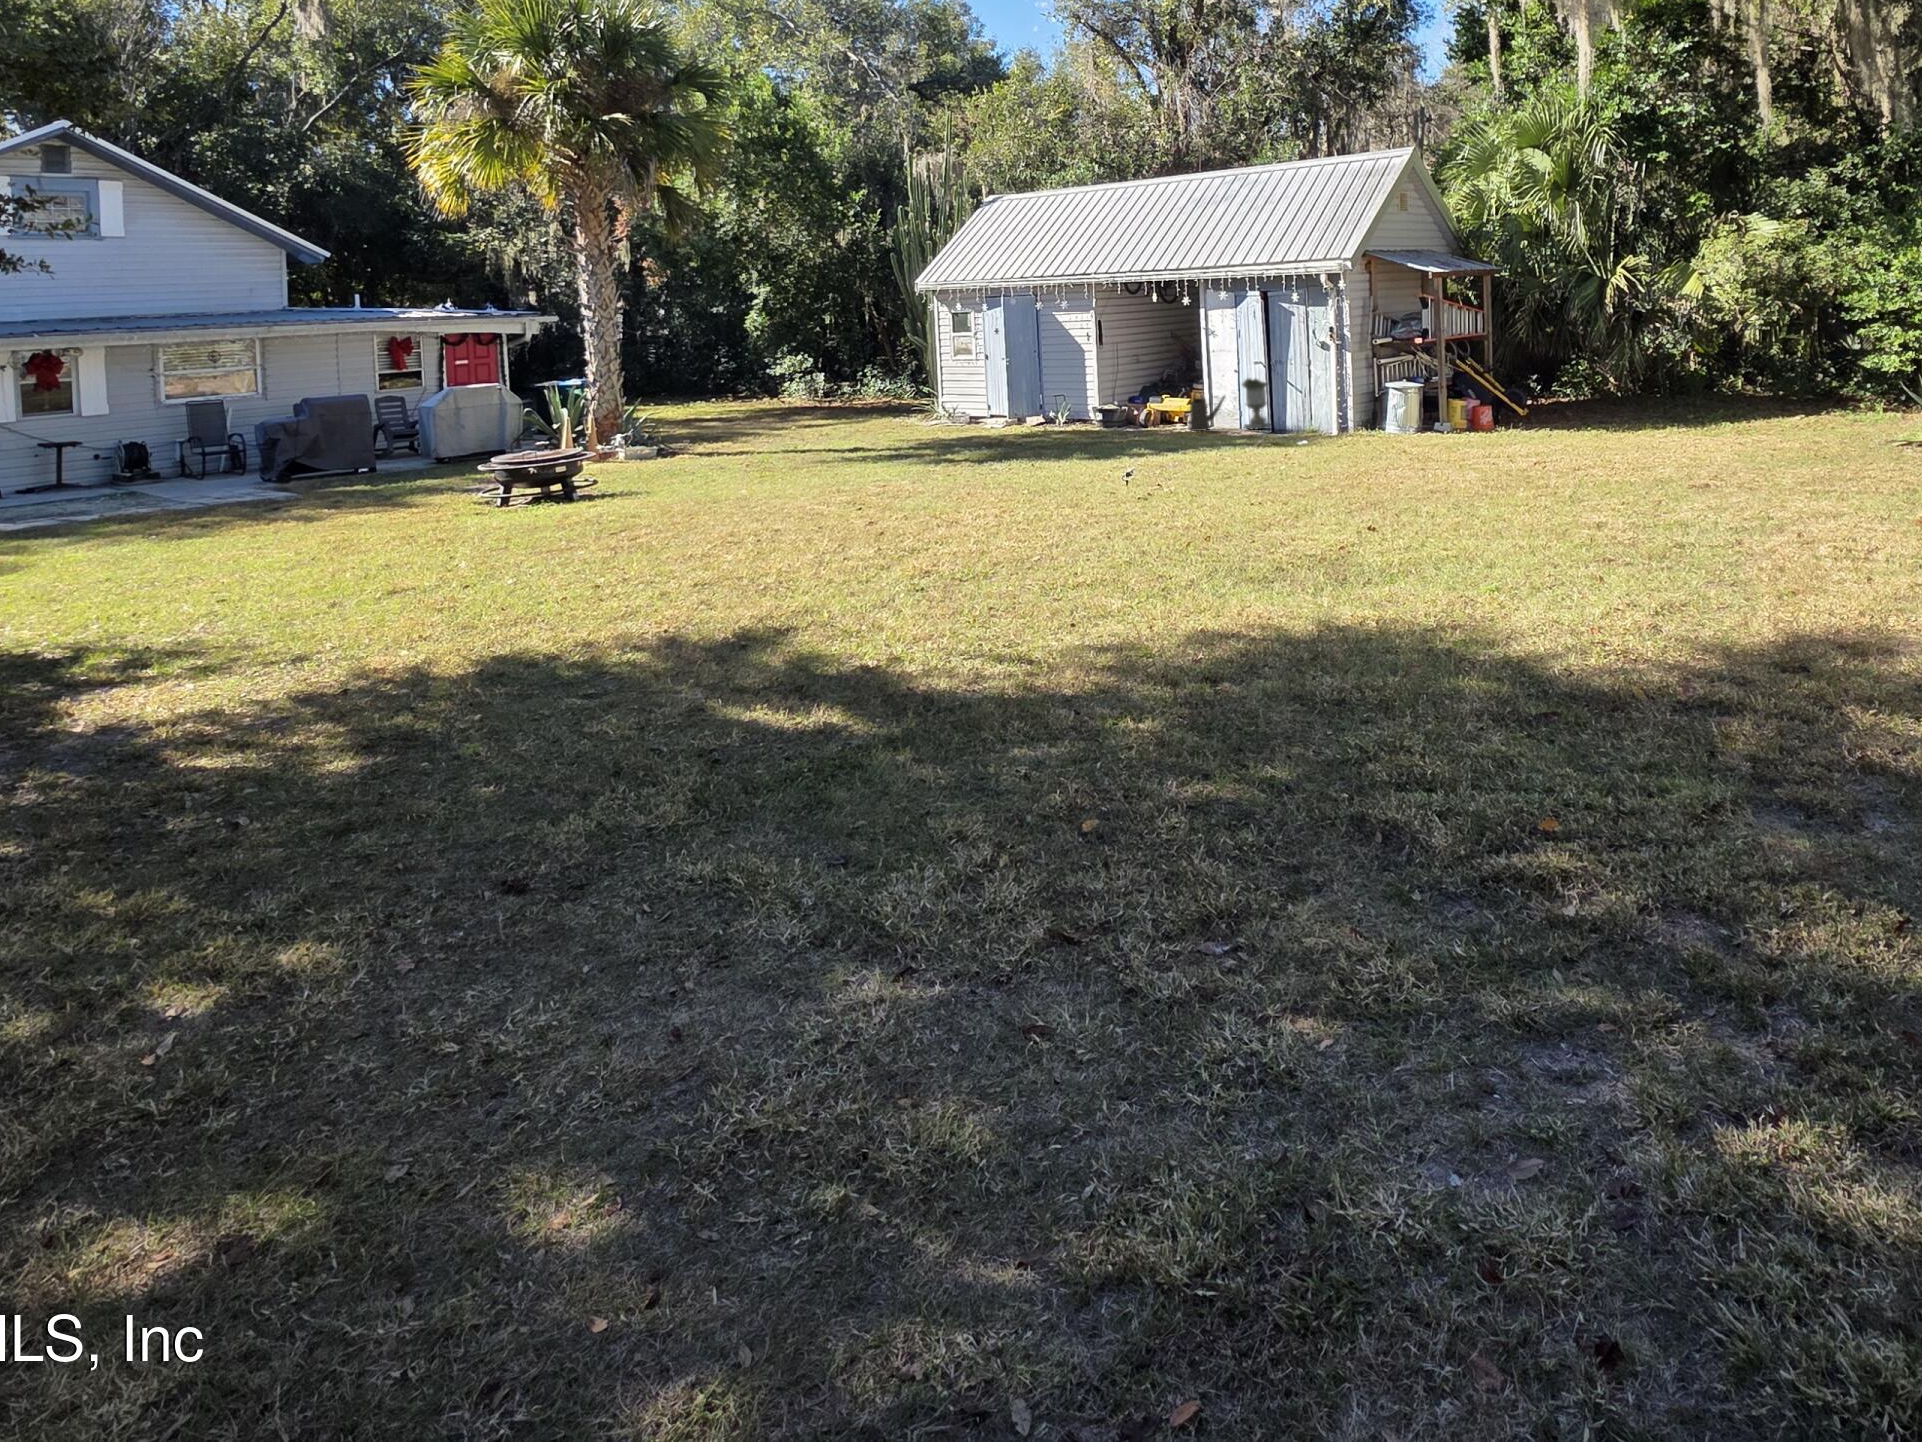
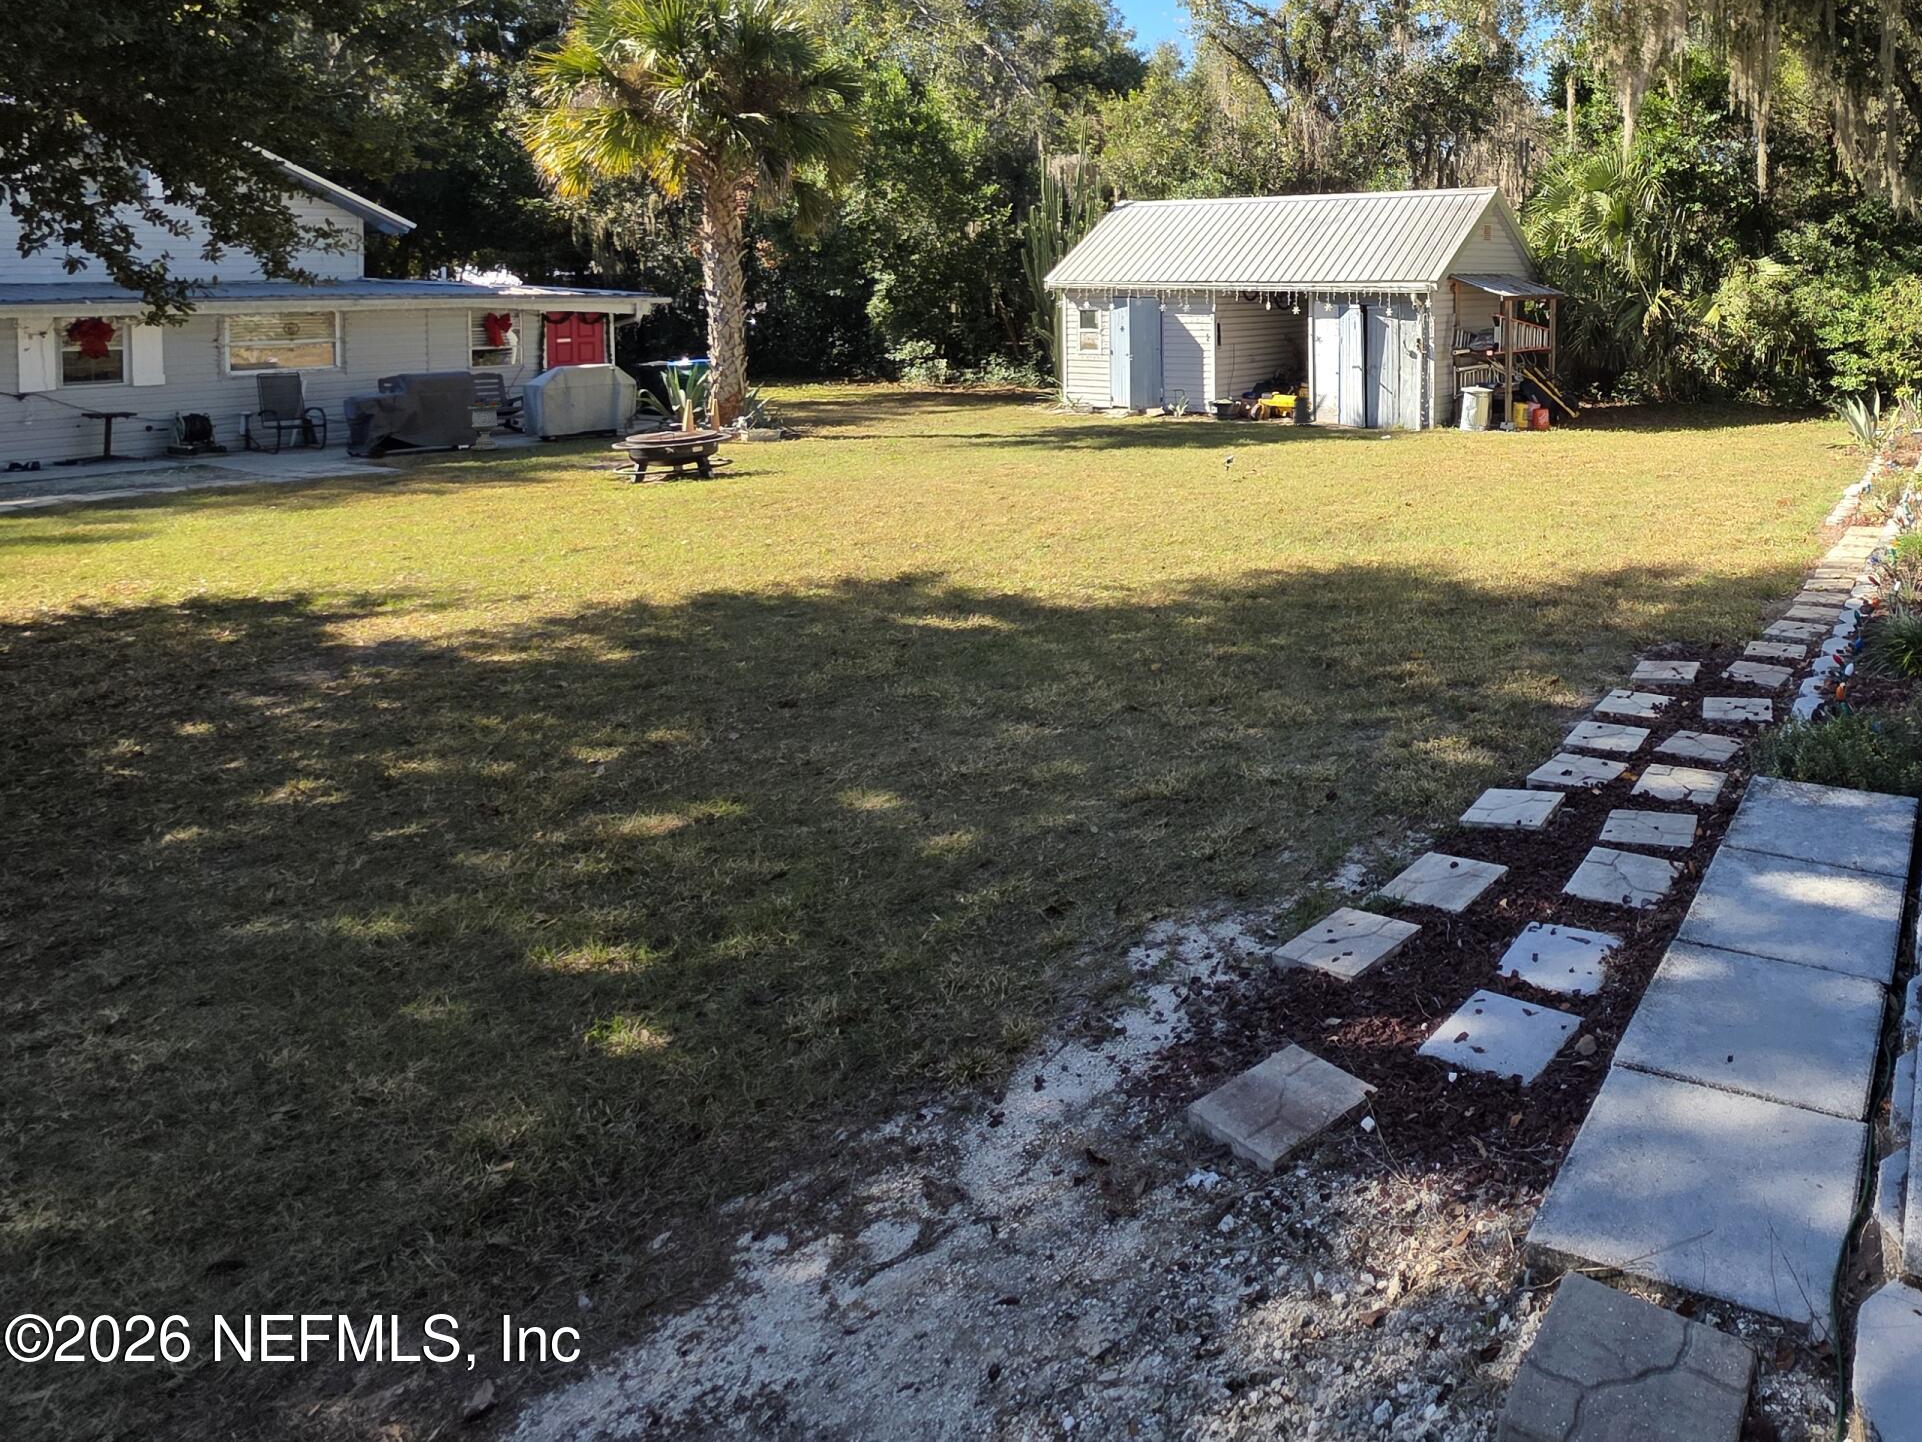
planter: present [1242,378,1271,430] -> present [468,399,501,451]

